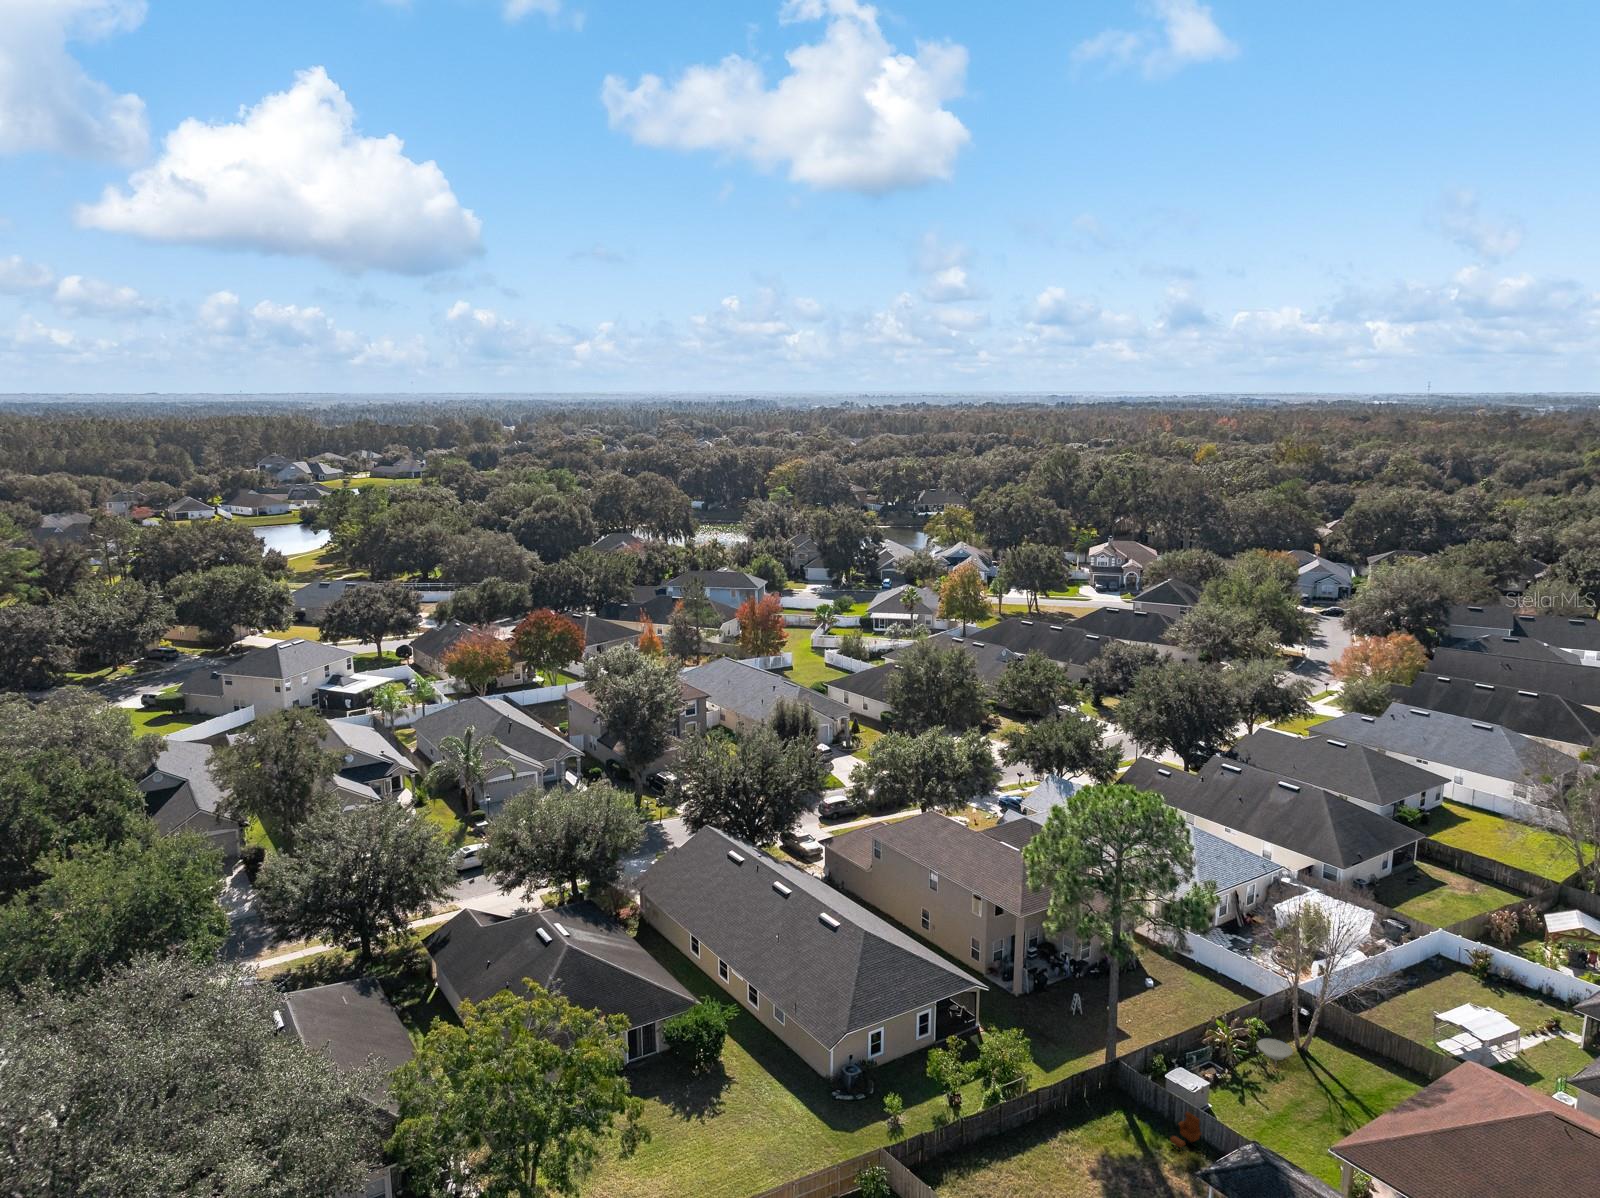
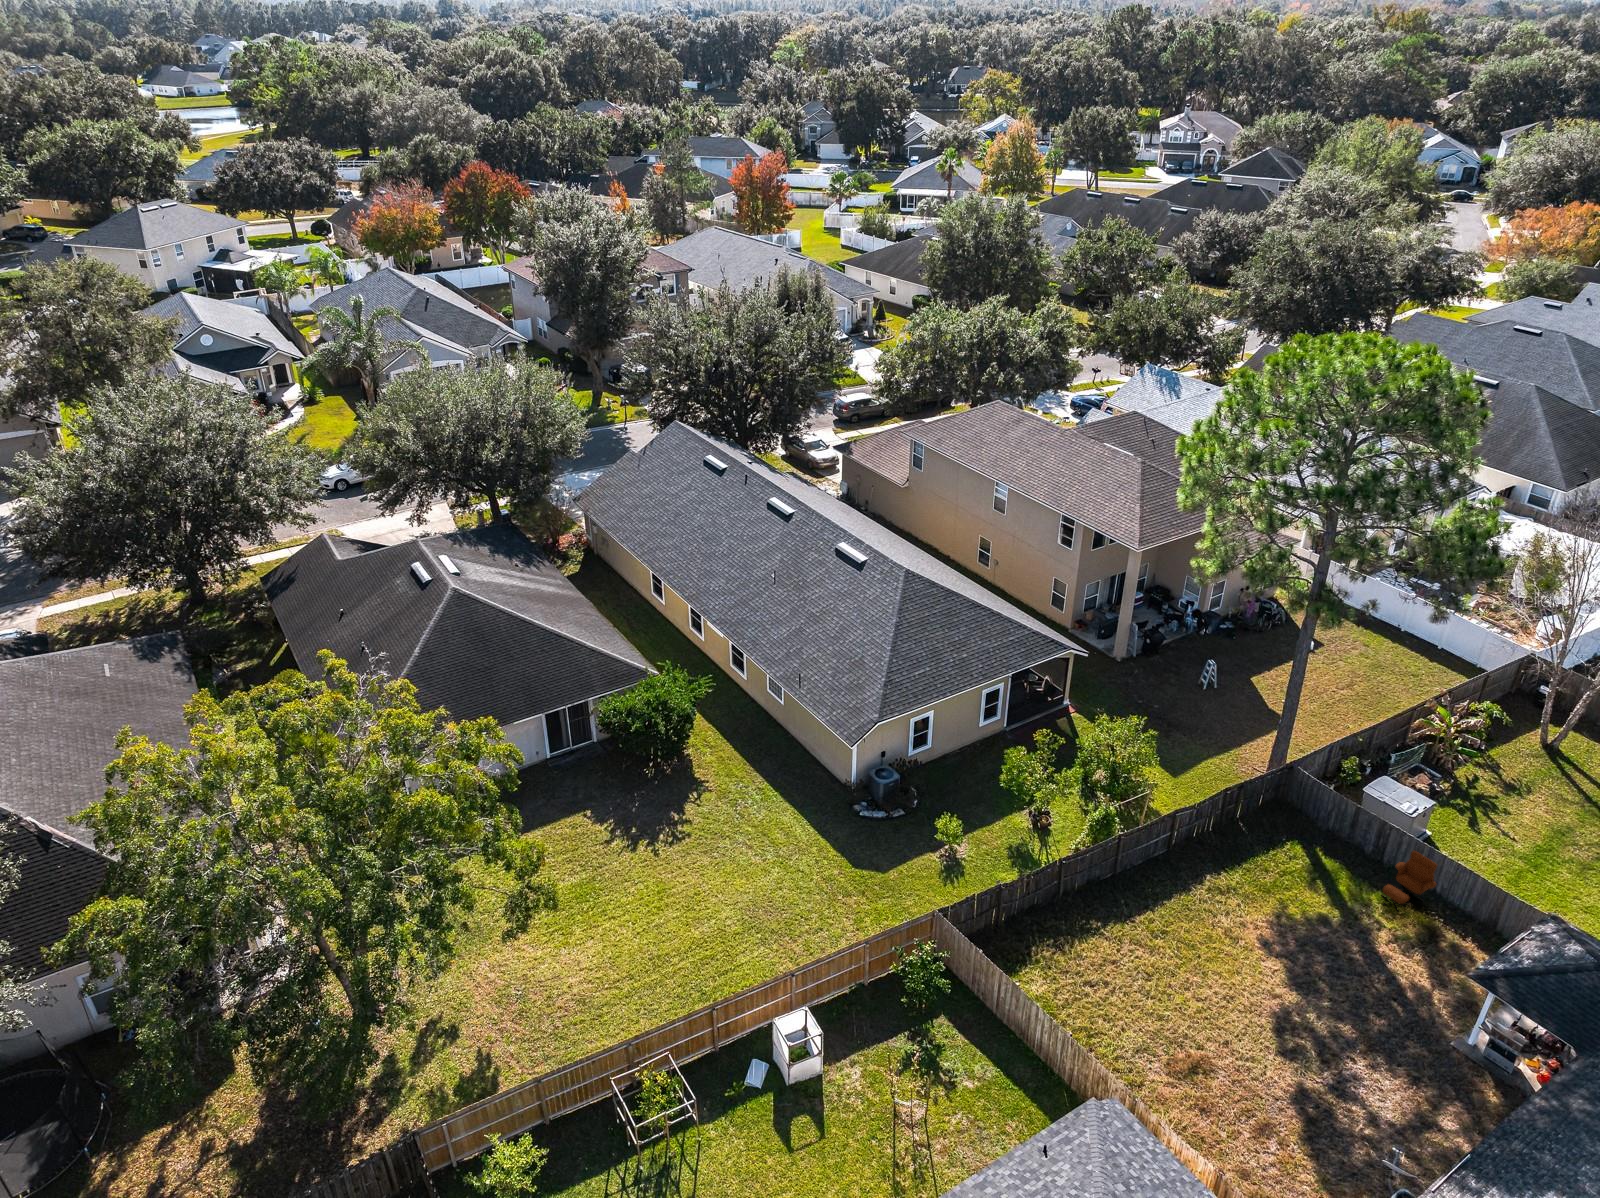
round table: present [1257,1039,1293,1068] -> none [1483,729,1545,772]

